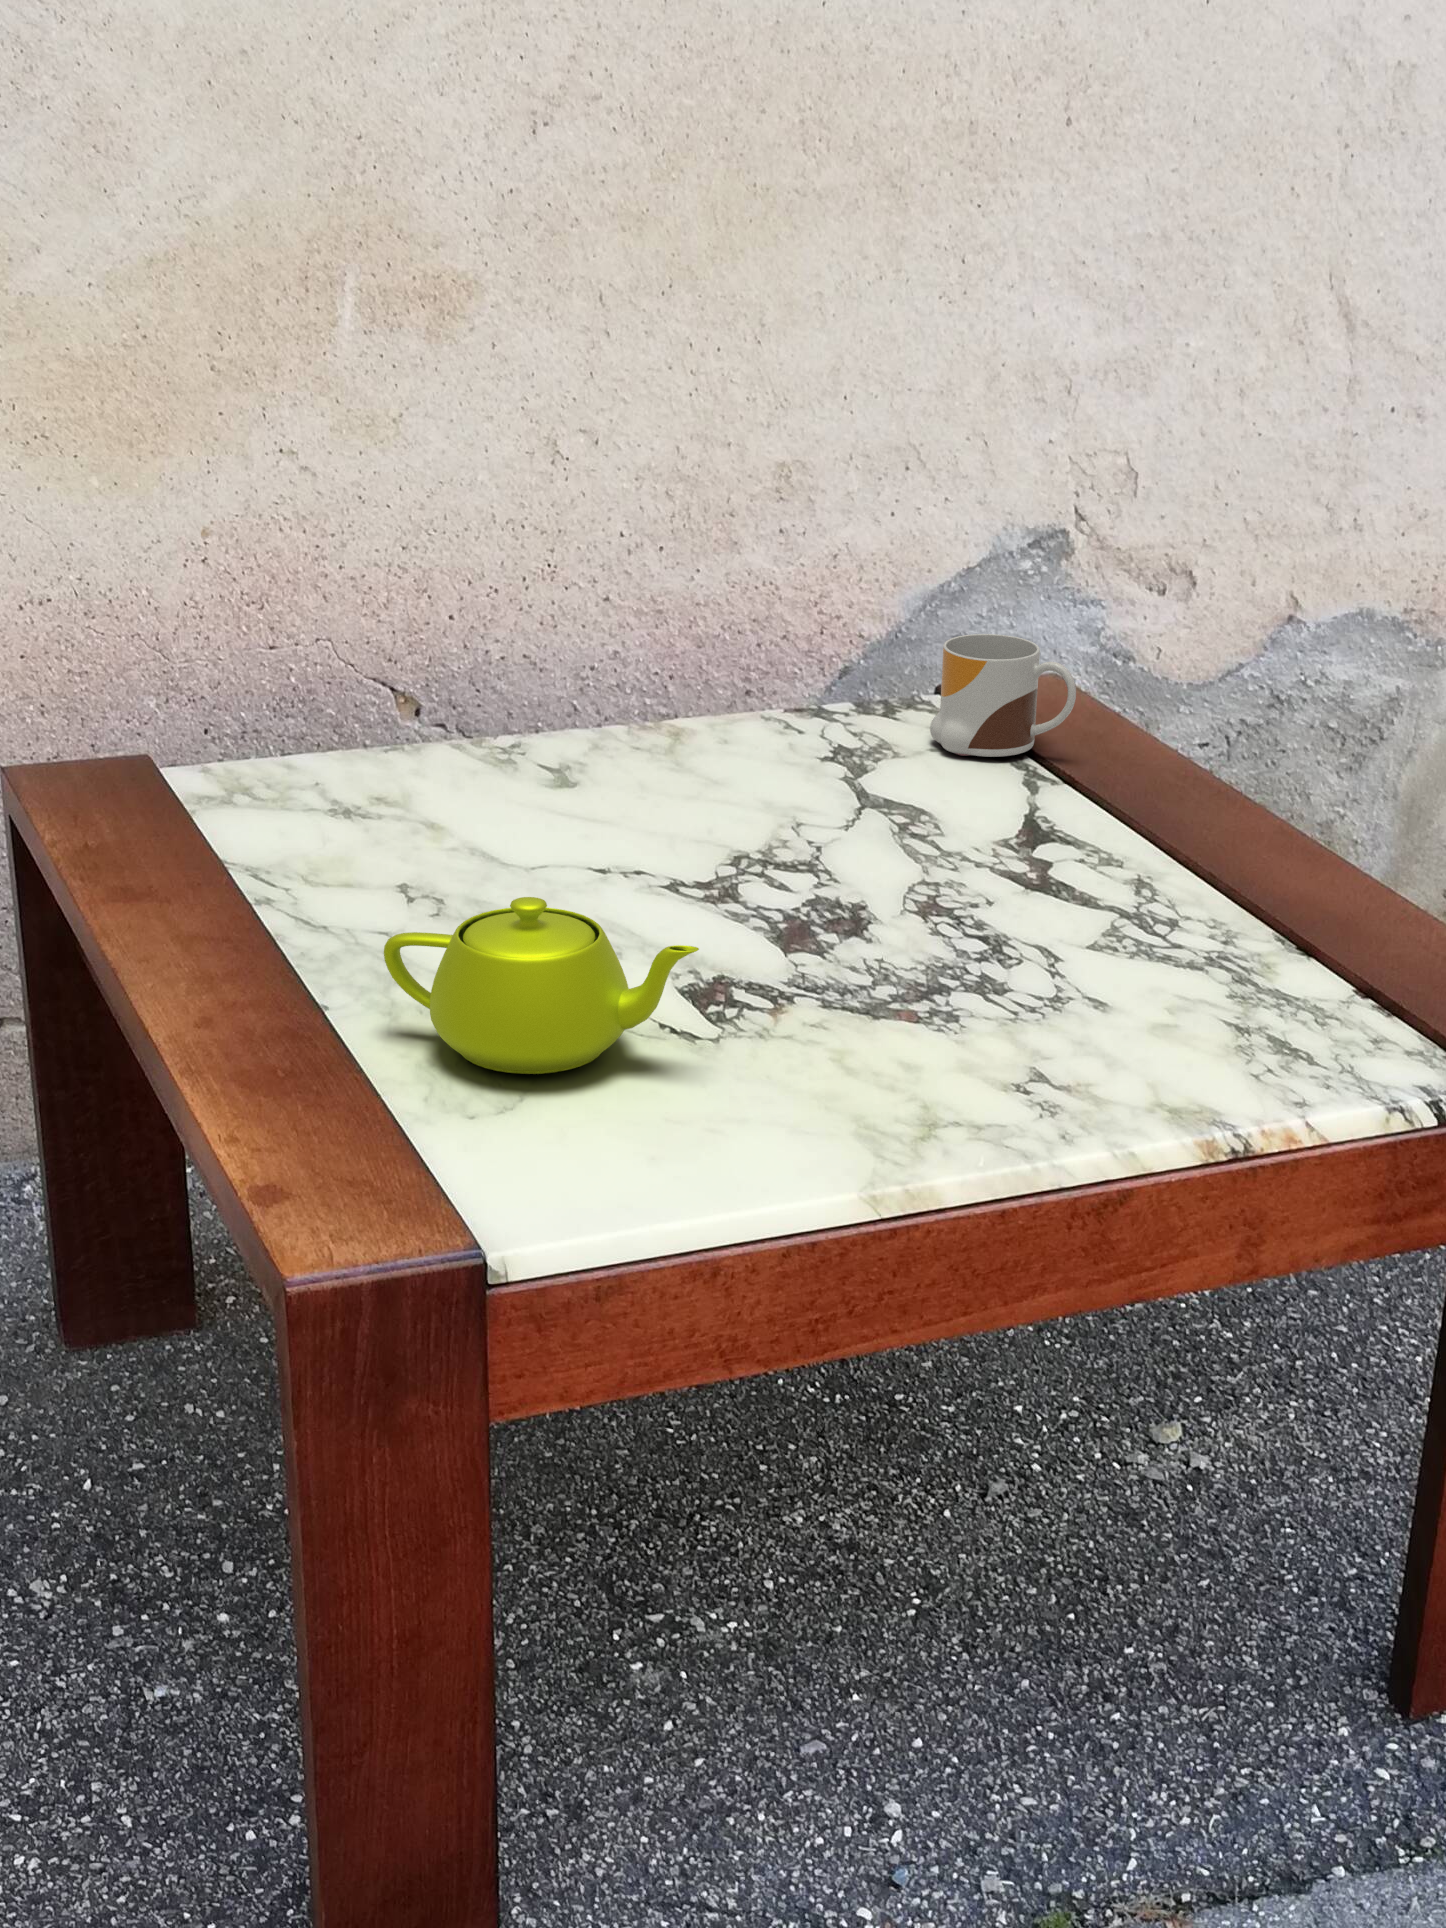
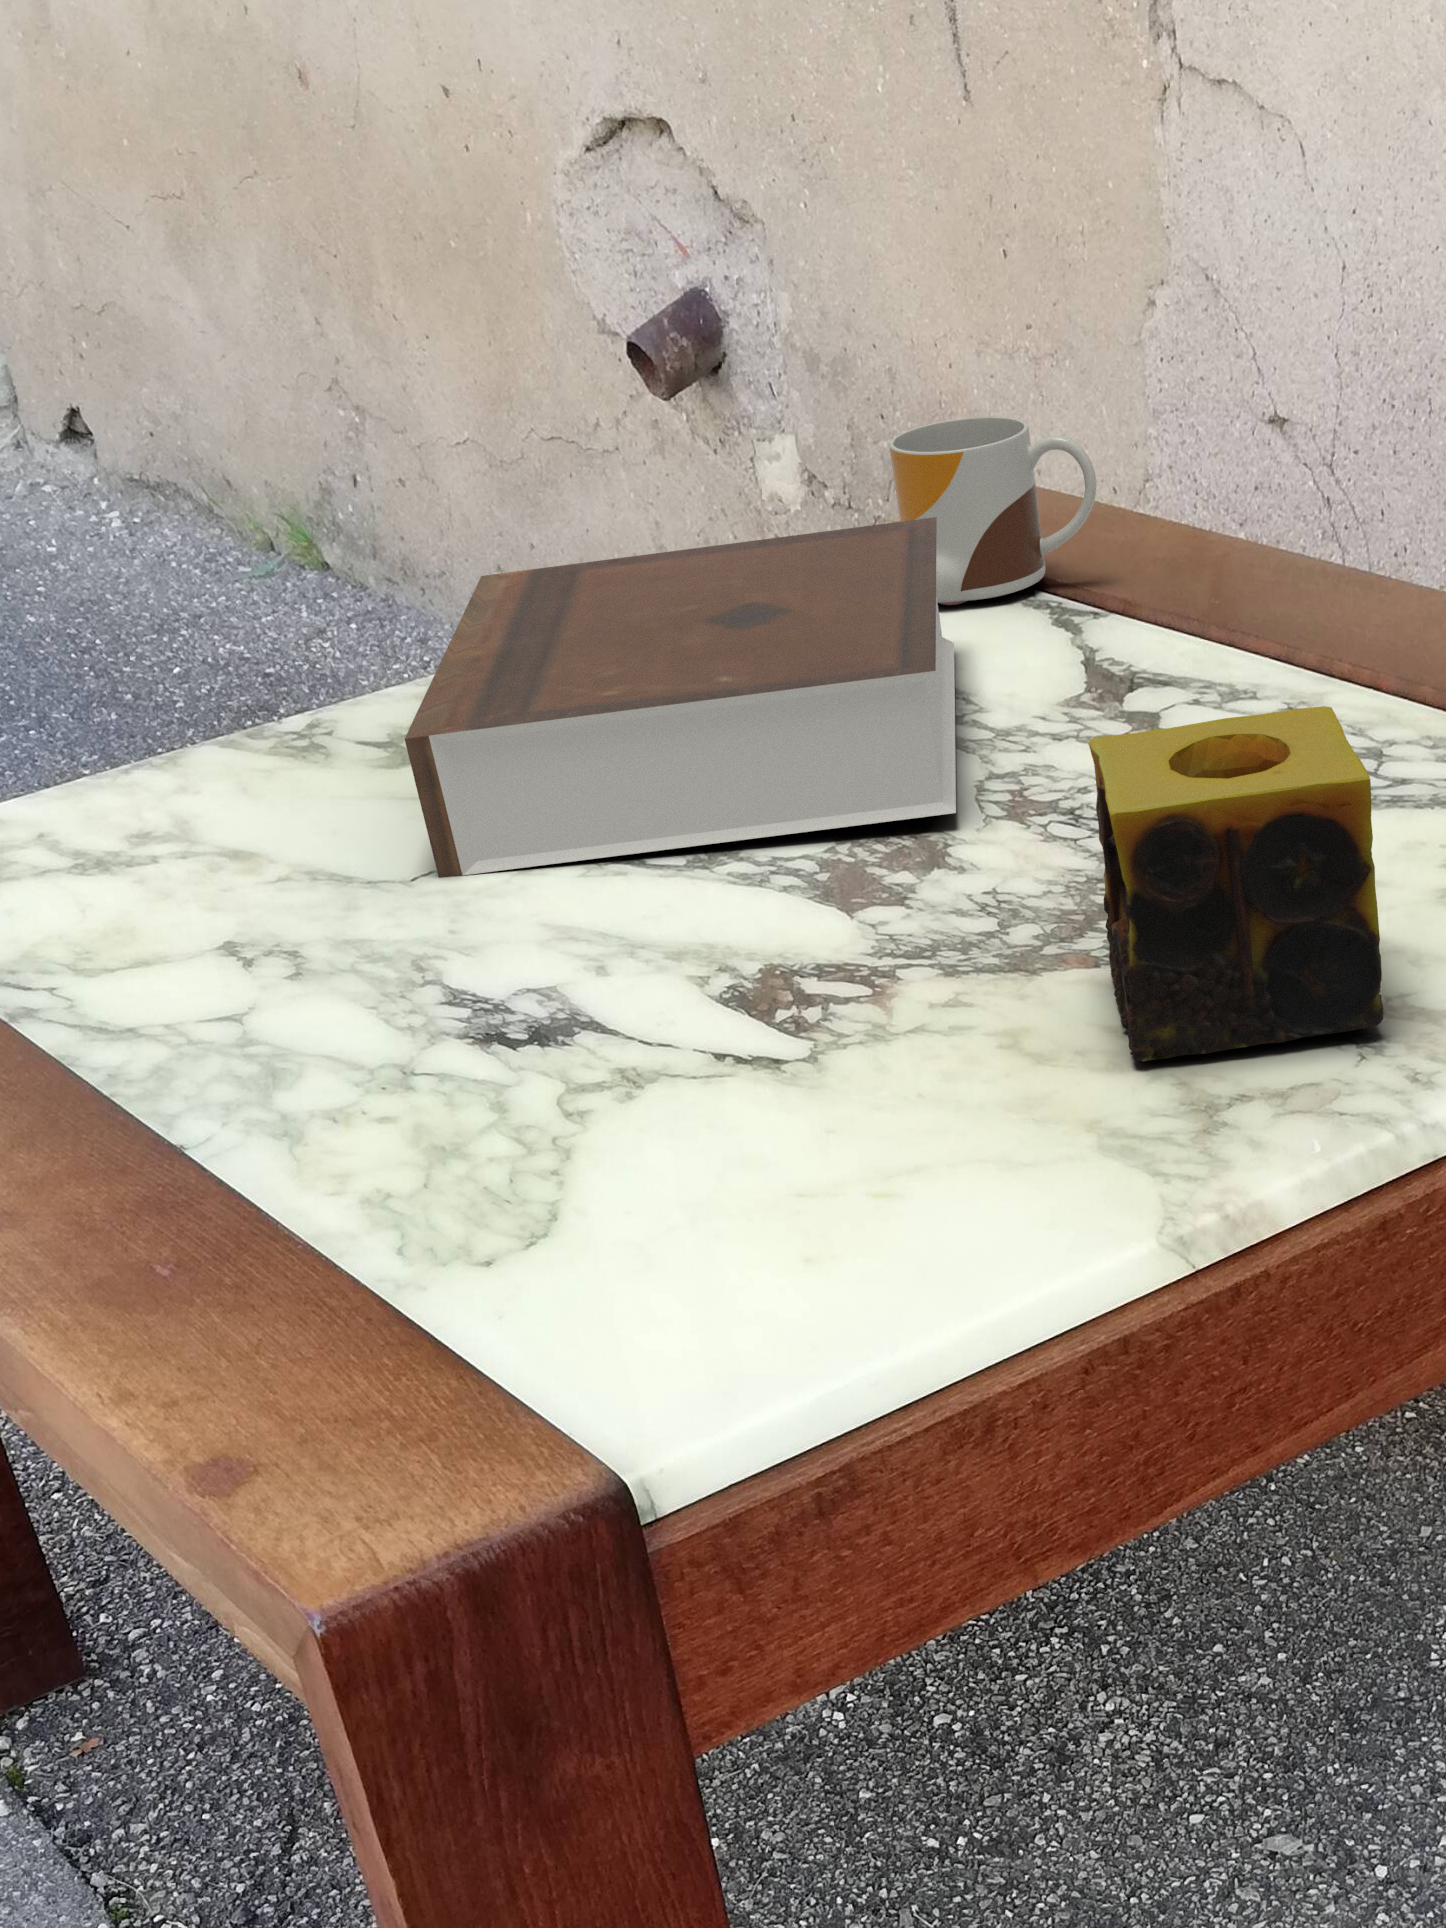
book: none [547,677,950,903] -> present [405,517,956,878]
candle: none [903,886,1086,1099] -> present [1089,706,1383,1061]
teapot: present [384,897,699,1074] -> none [252,887,772,1185]

